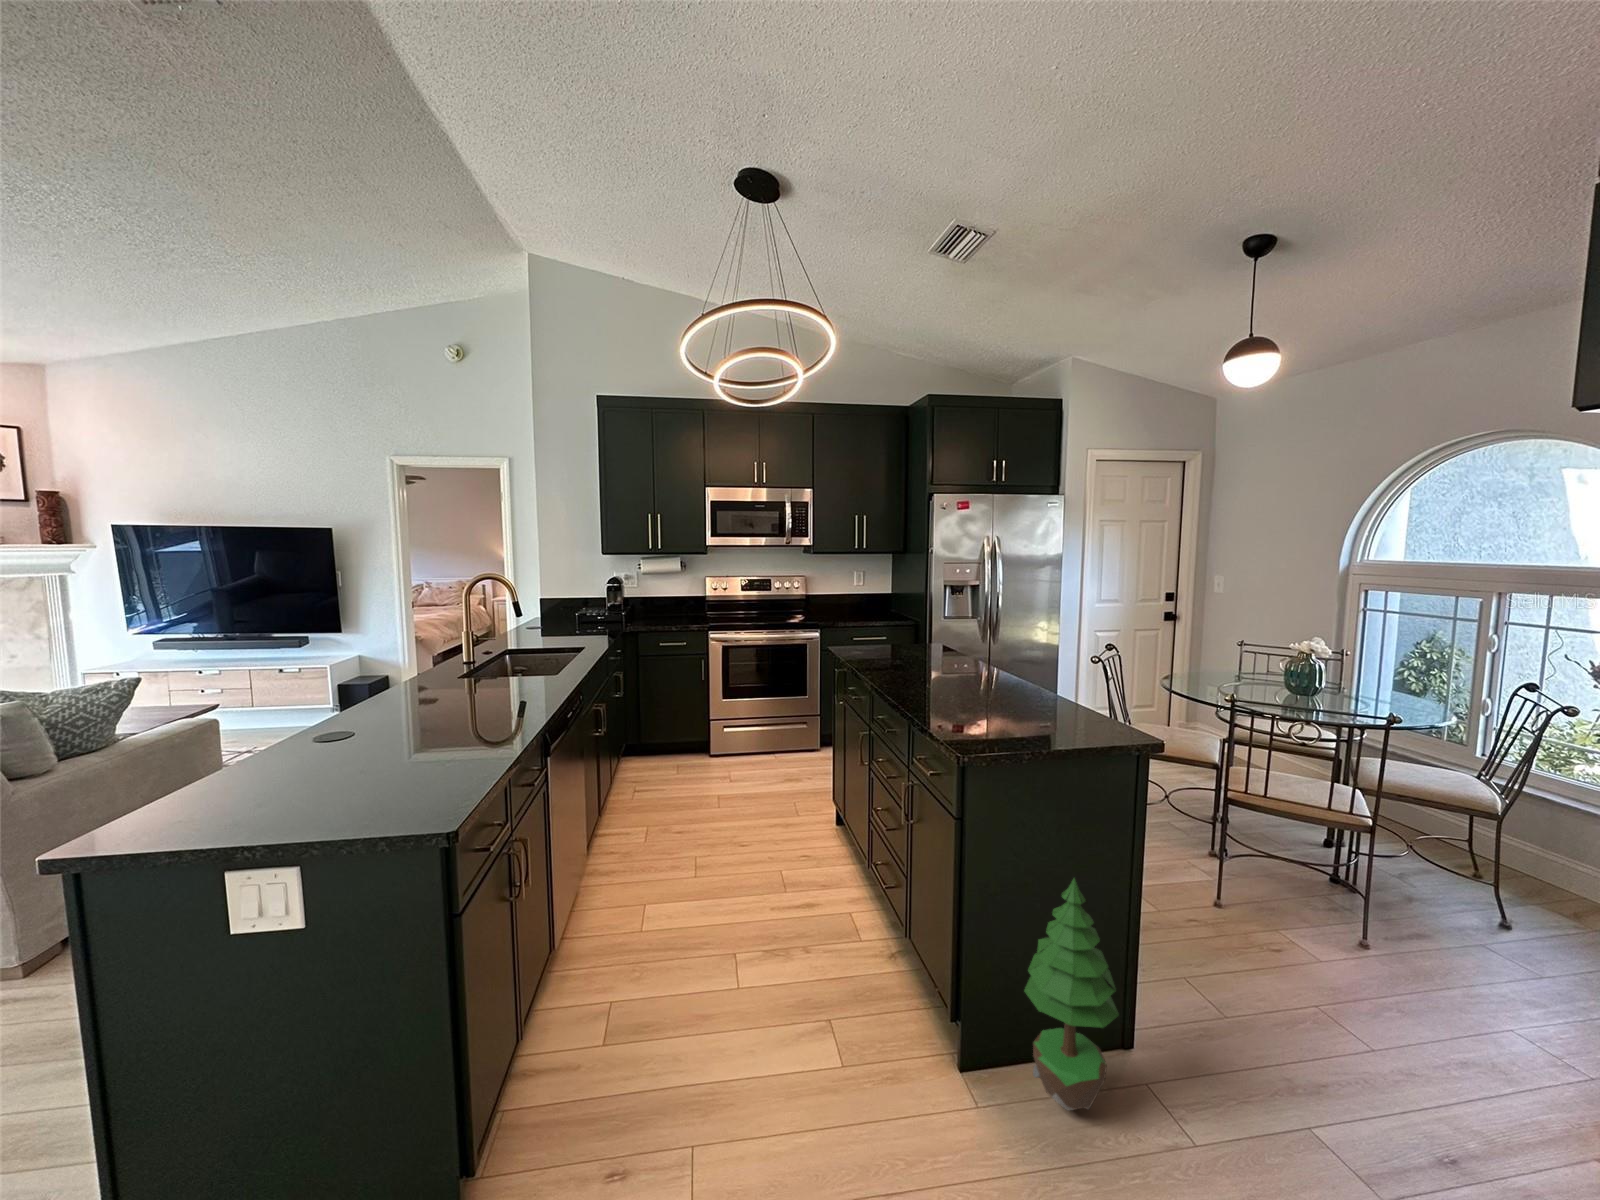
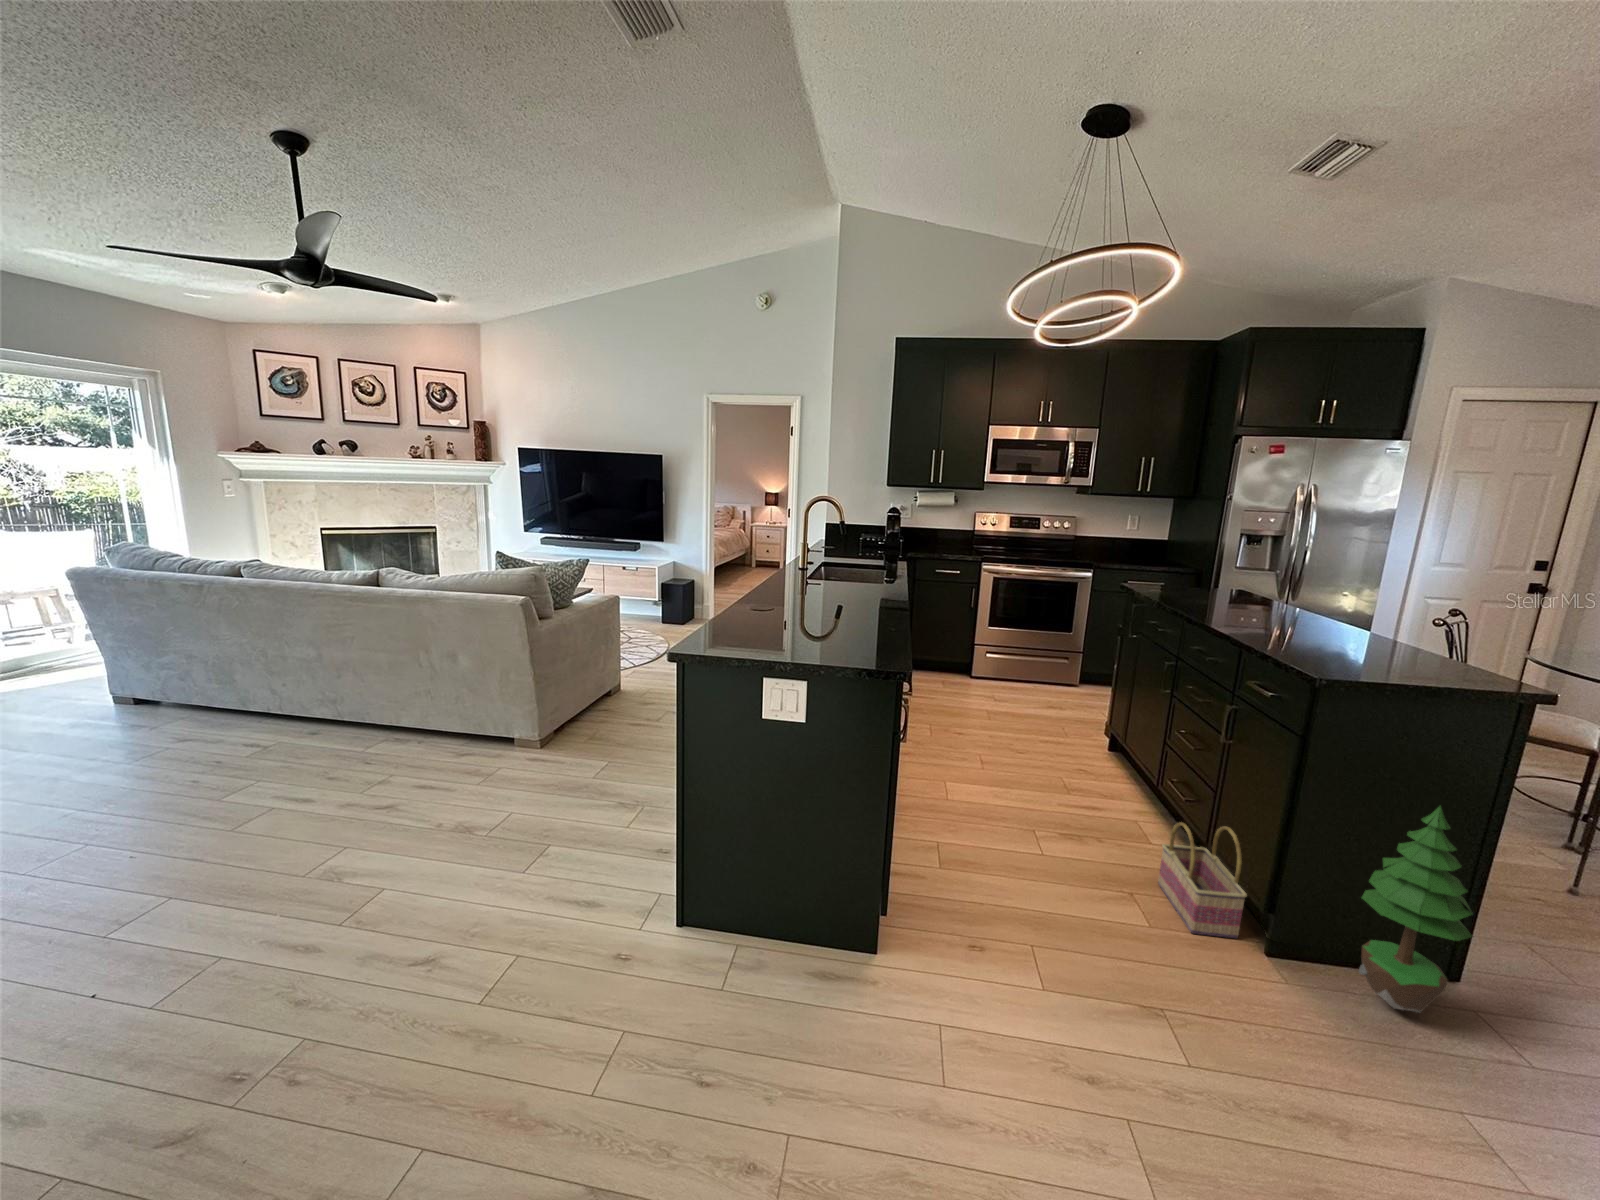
basket: none [854,921,930,1062] -> present [1158,822,1247,938]

